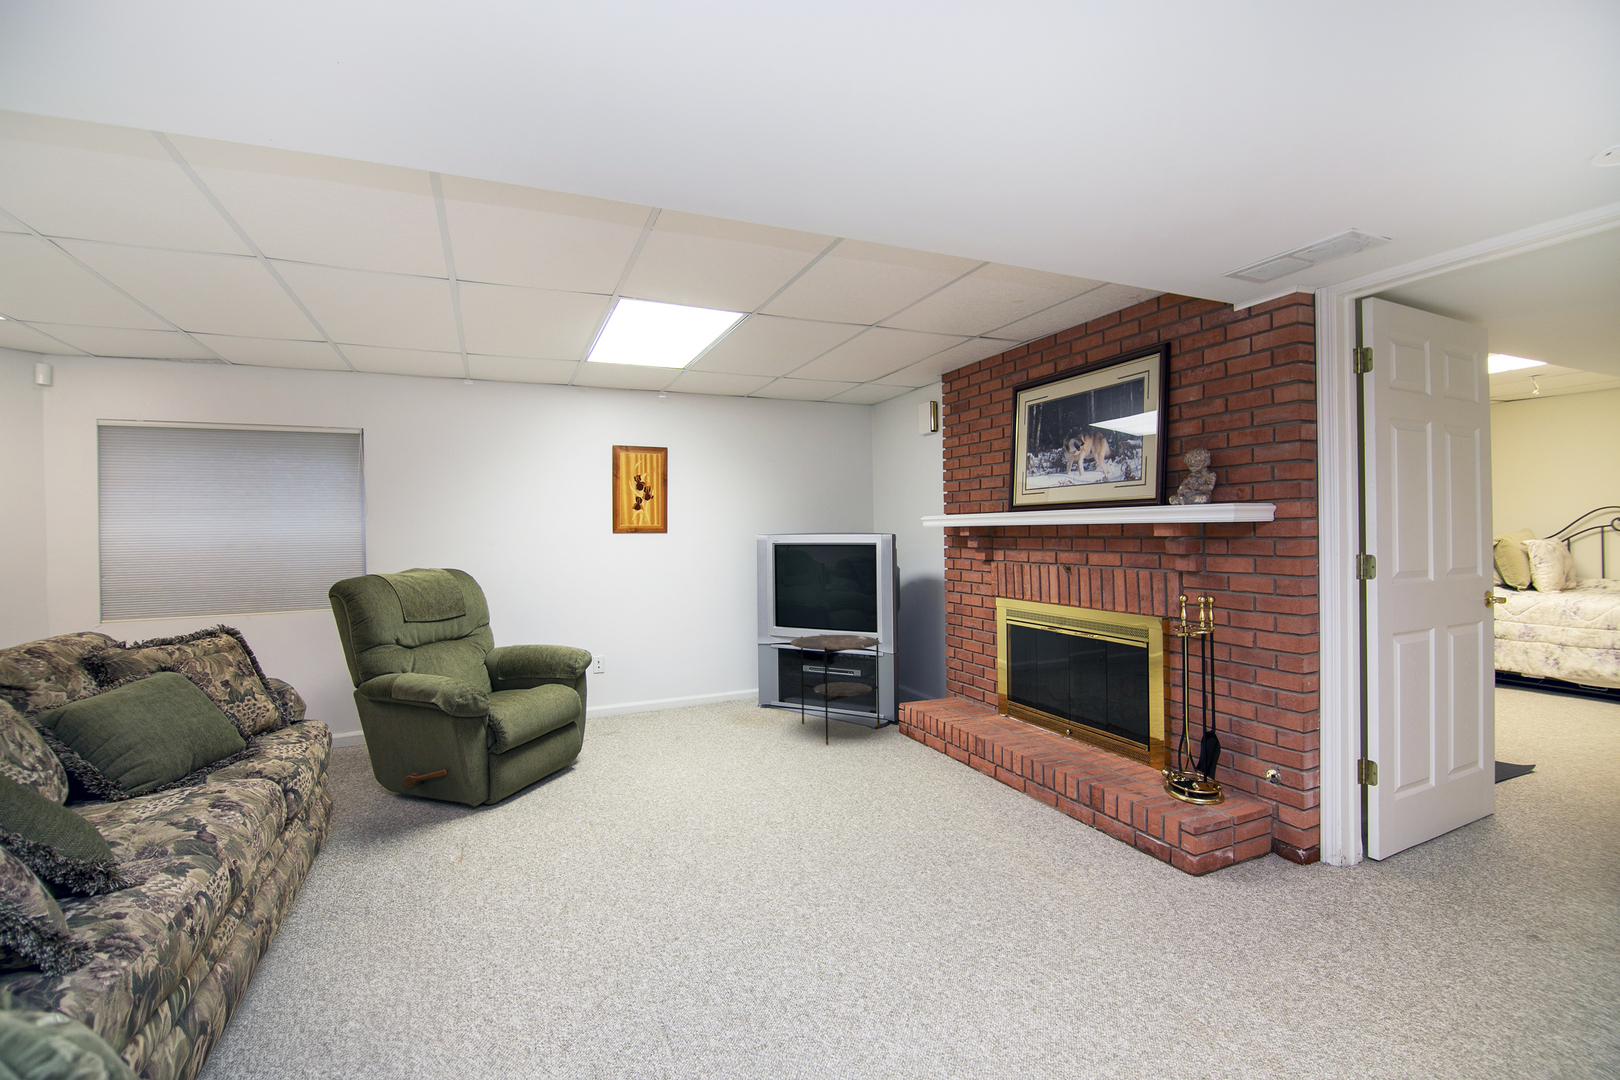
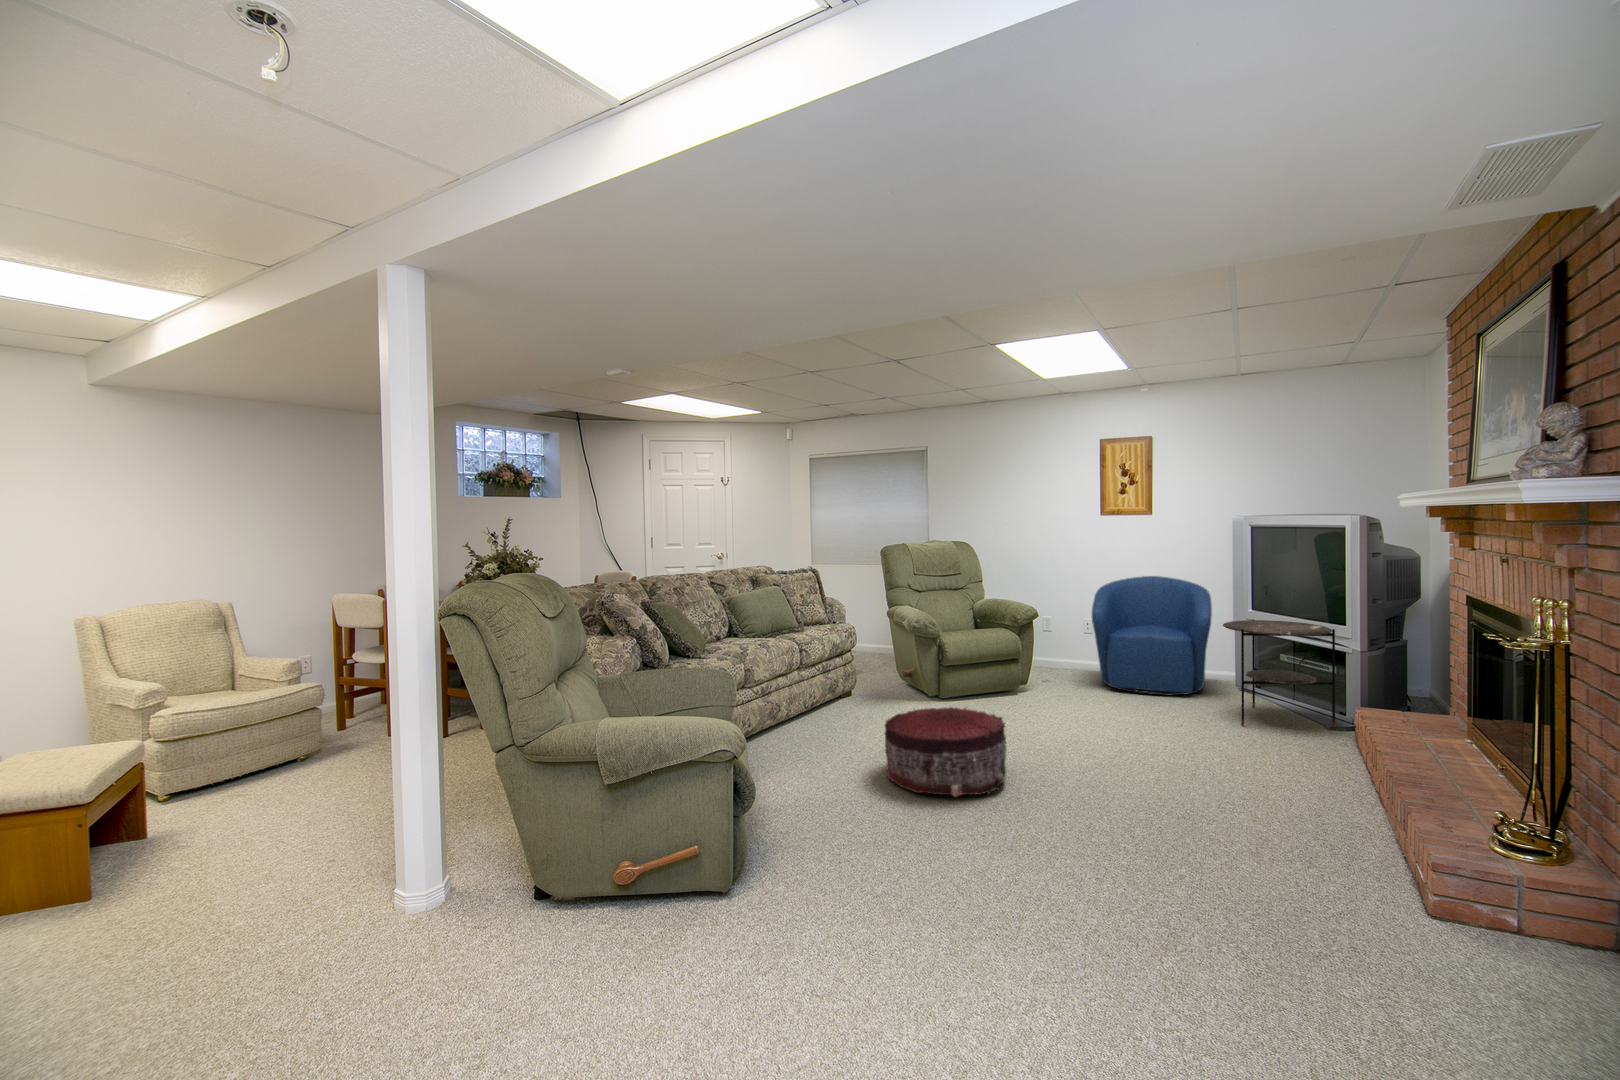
armchair: none [628,600,759,734] -> present [1092,576,1212,695]
pouf: none [589,806,784,967] -> present [885,707,1007,797]

